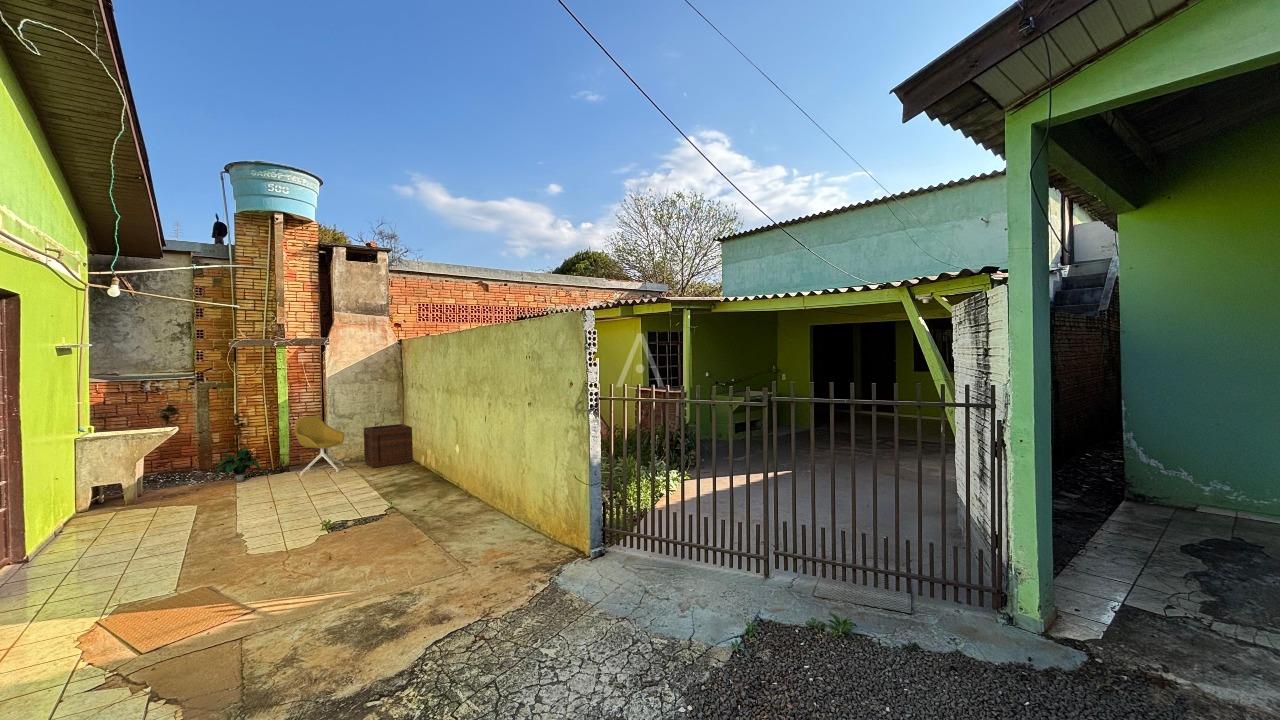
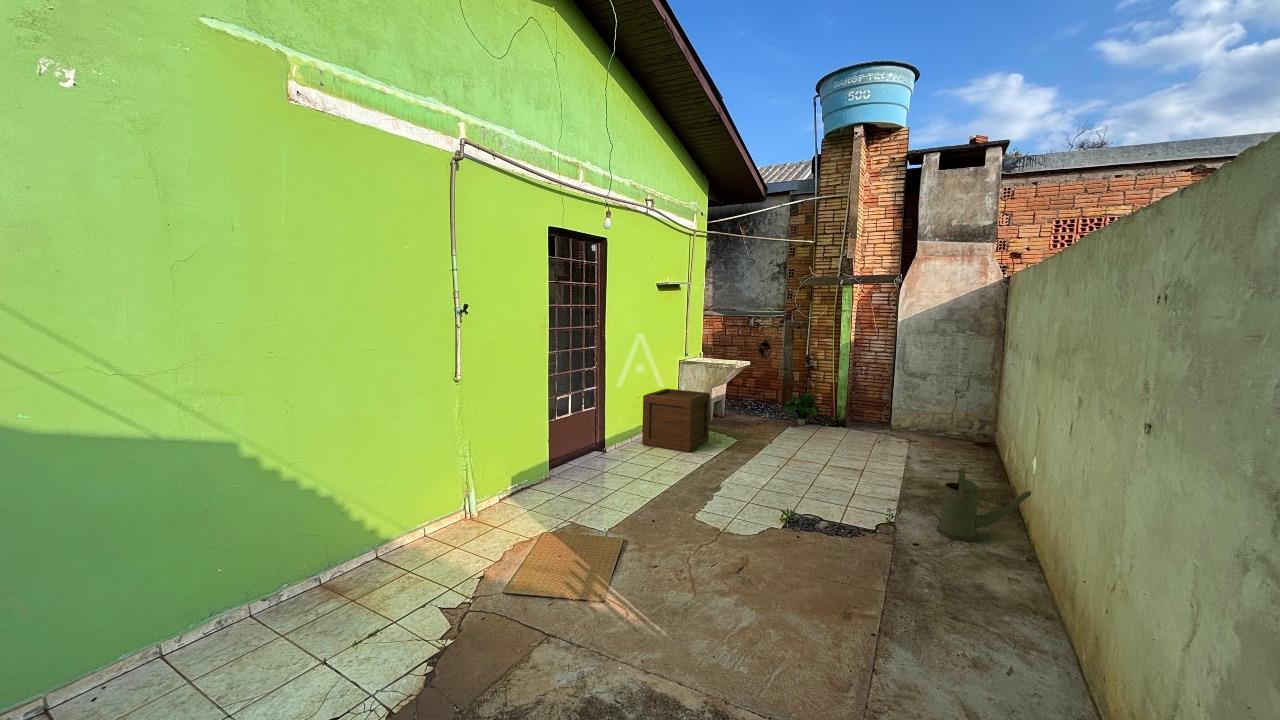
chair: present [295,416,345,476] -> none [851,369,908,444]
wooden crate: present [364,424,413,468] -> present [642,389,710,452]
watering can: none [411,458,463,502] -> present [927,468,1031,542]

